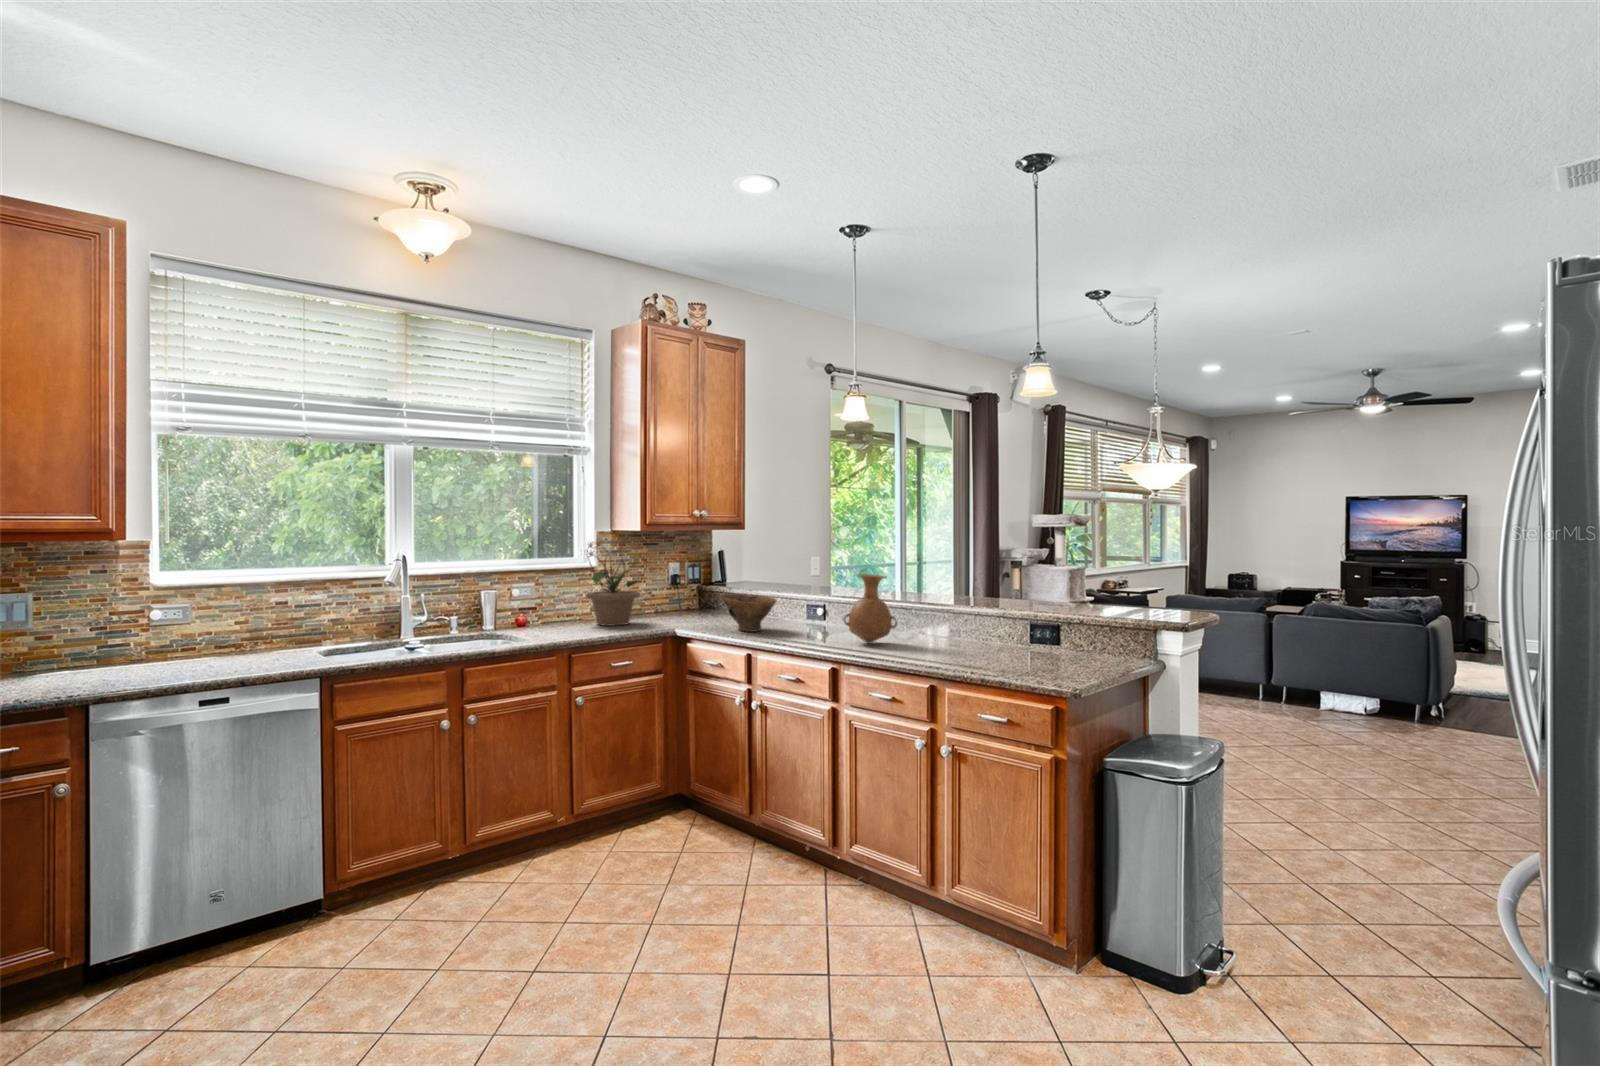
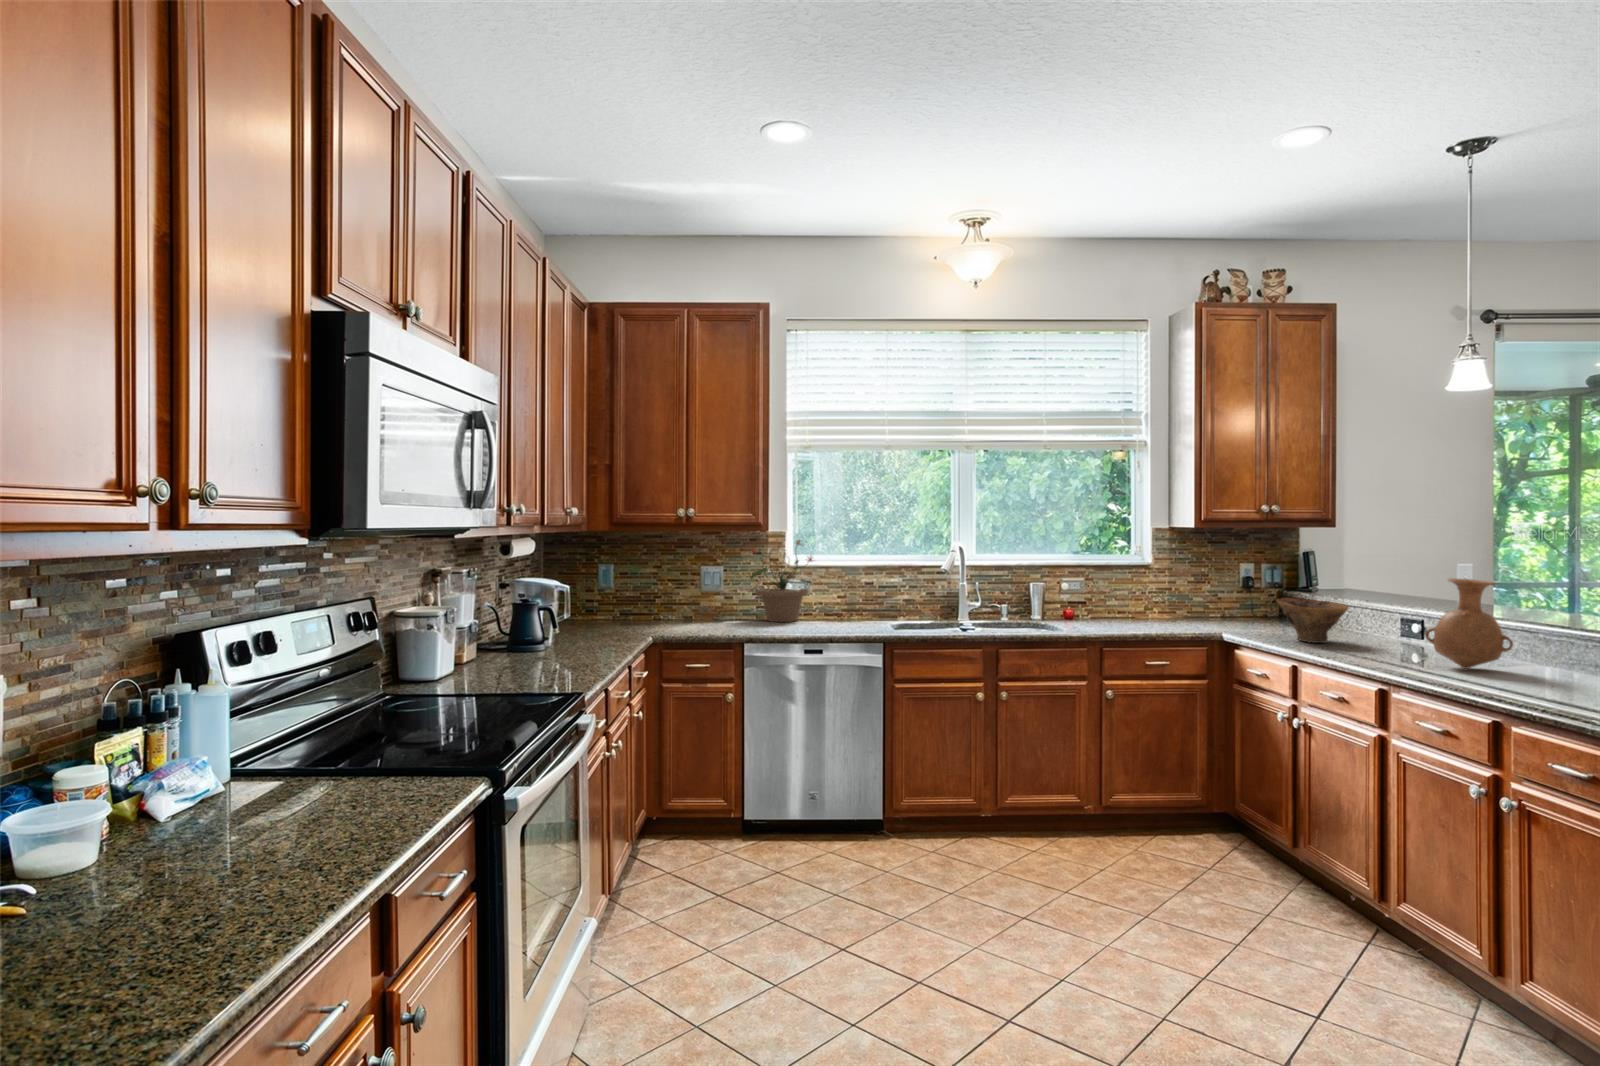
potted plant: present [577,541,648,626] -> present [748,540,812,622]

